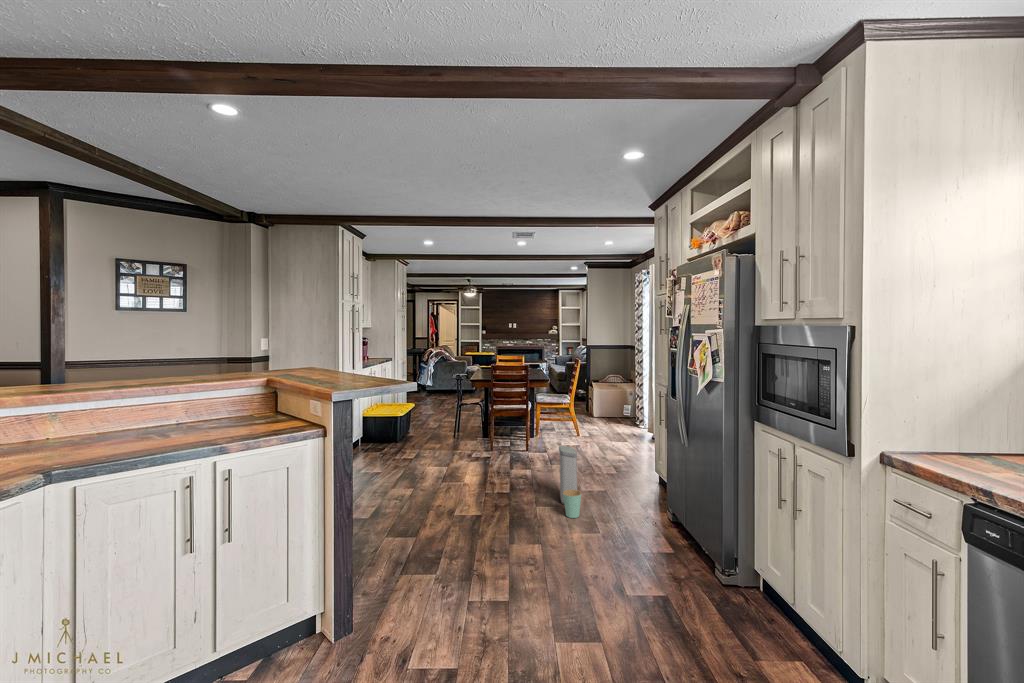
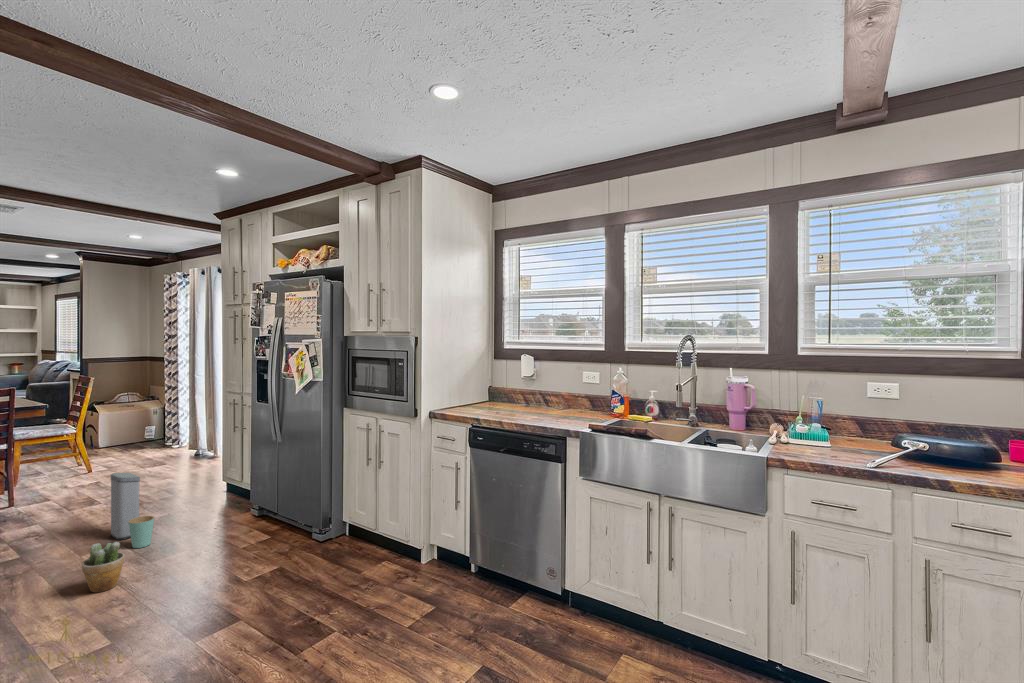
potted plant: none [513,508,542,552] -> present [82,542,125,593]

